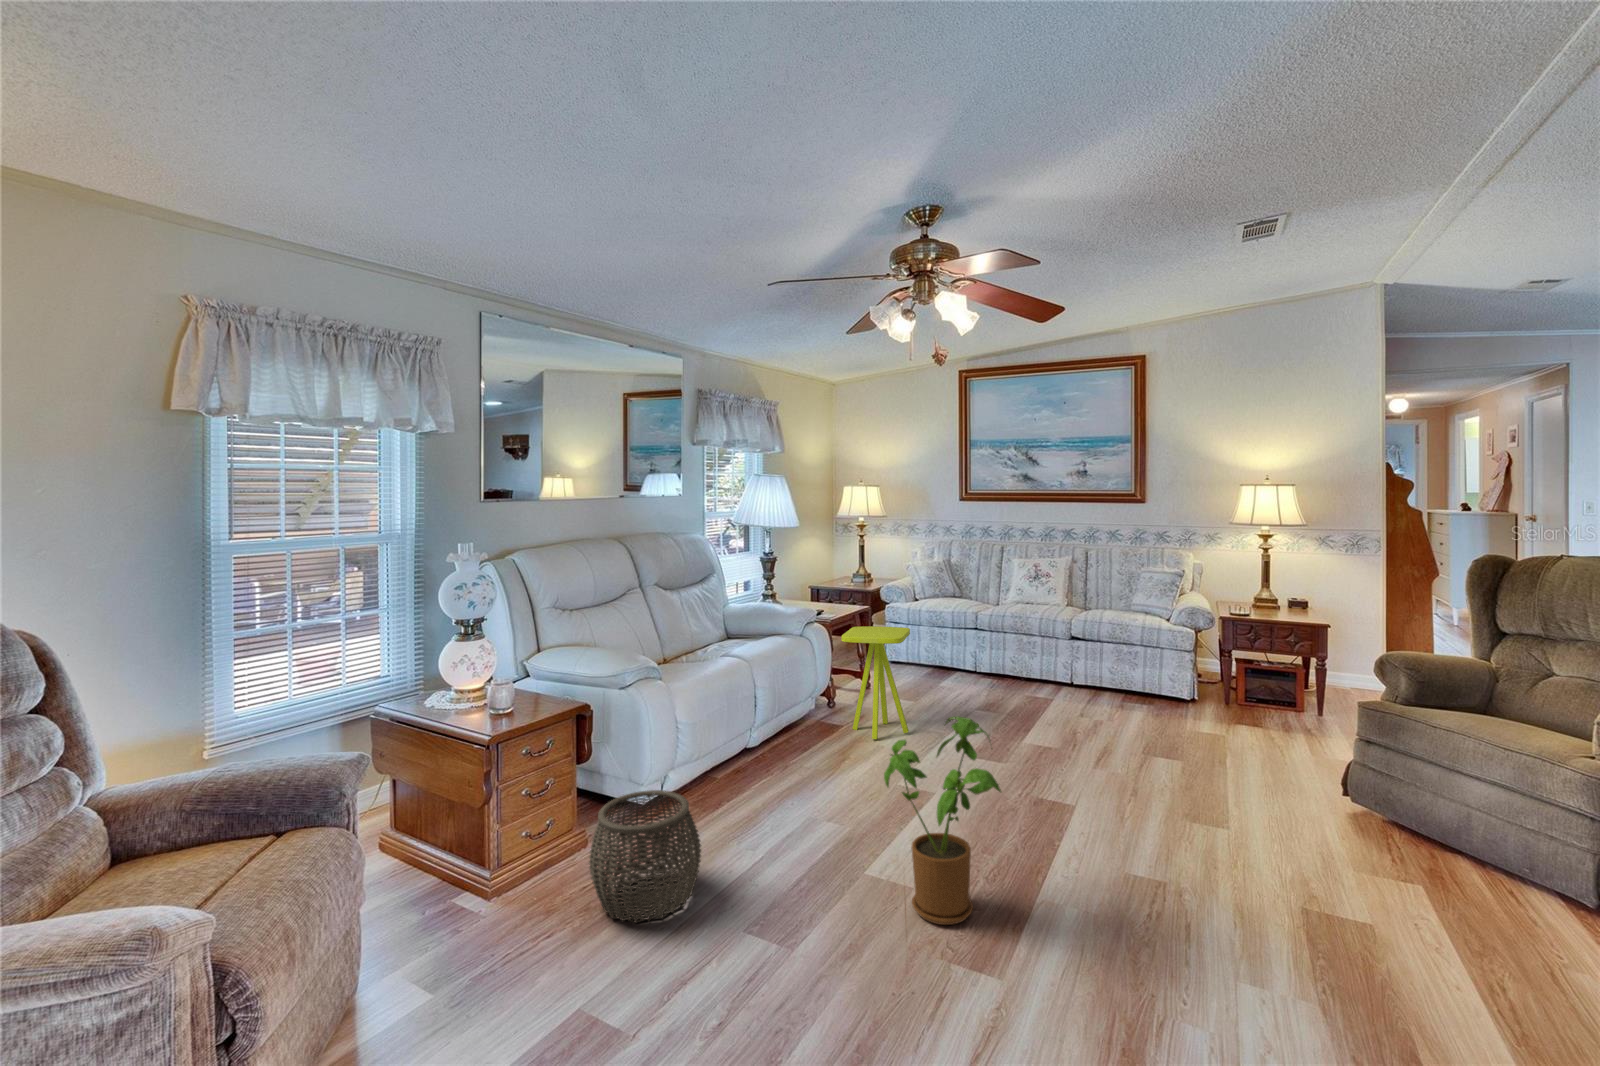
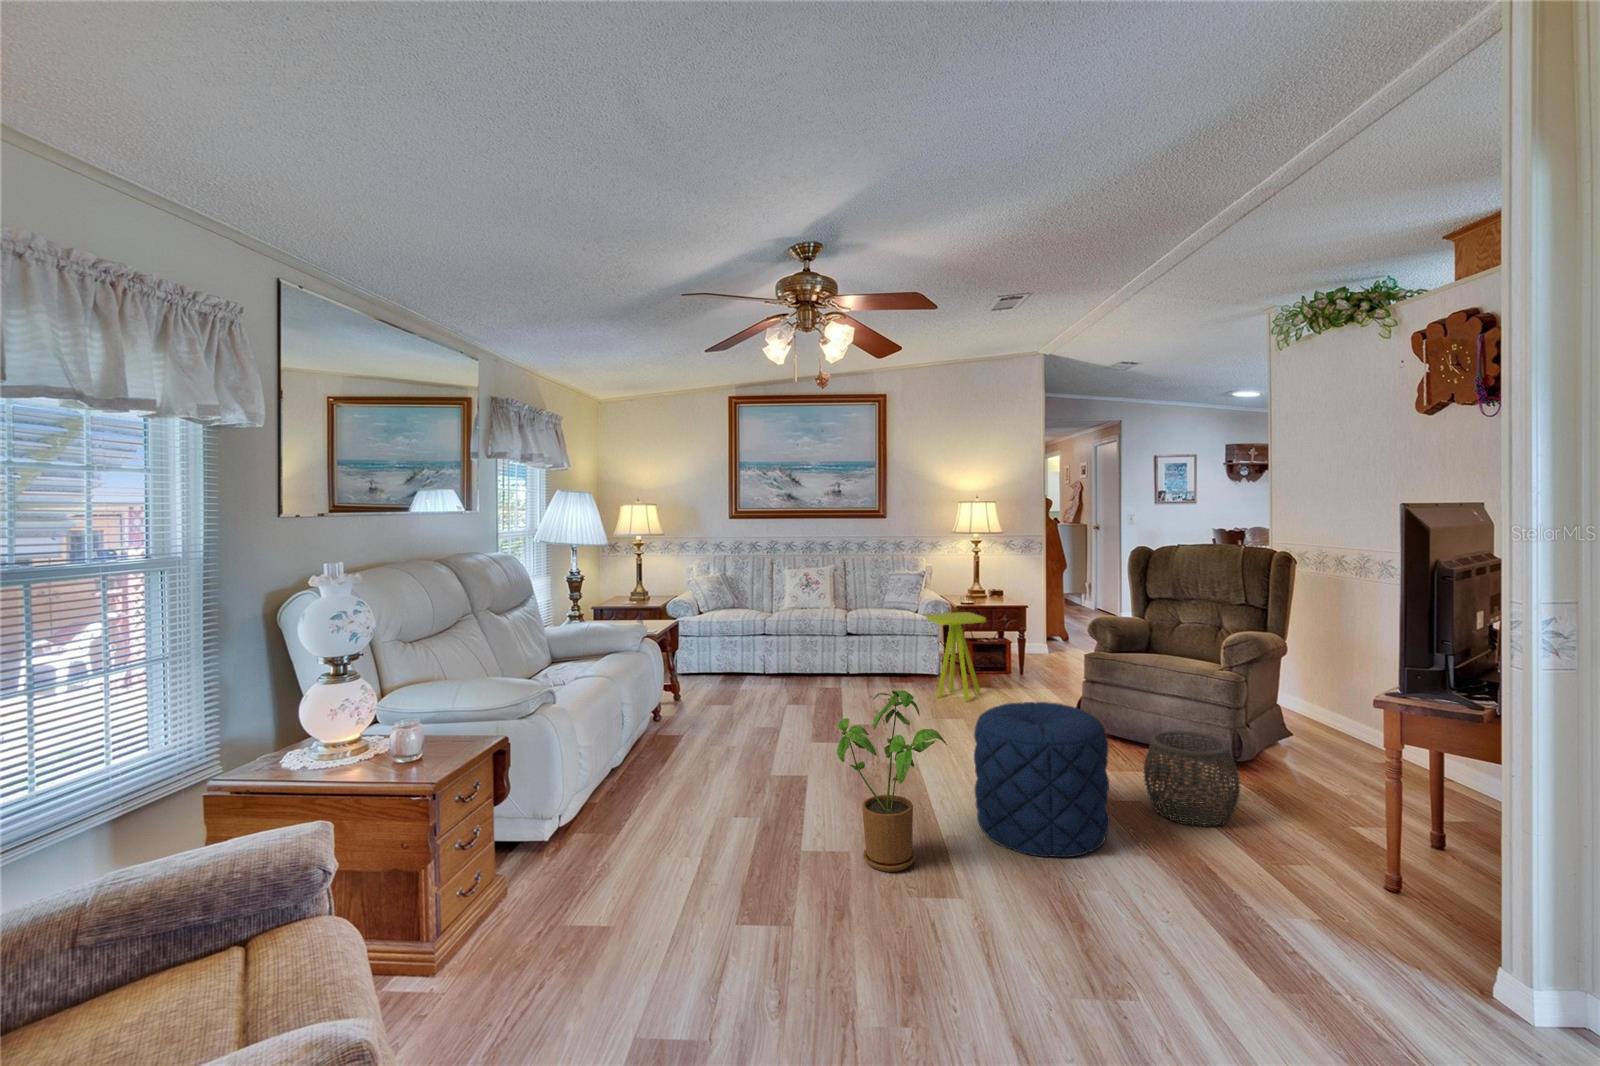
side table: present [841,626,910,739] -> present [926,612,986,701]
pouf: none [1079,754,1266,976] -> present [974,702,1110,857]
woven basket: present [589,790,701,923] -> present [1144,731,1240,826]

